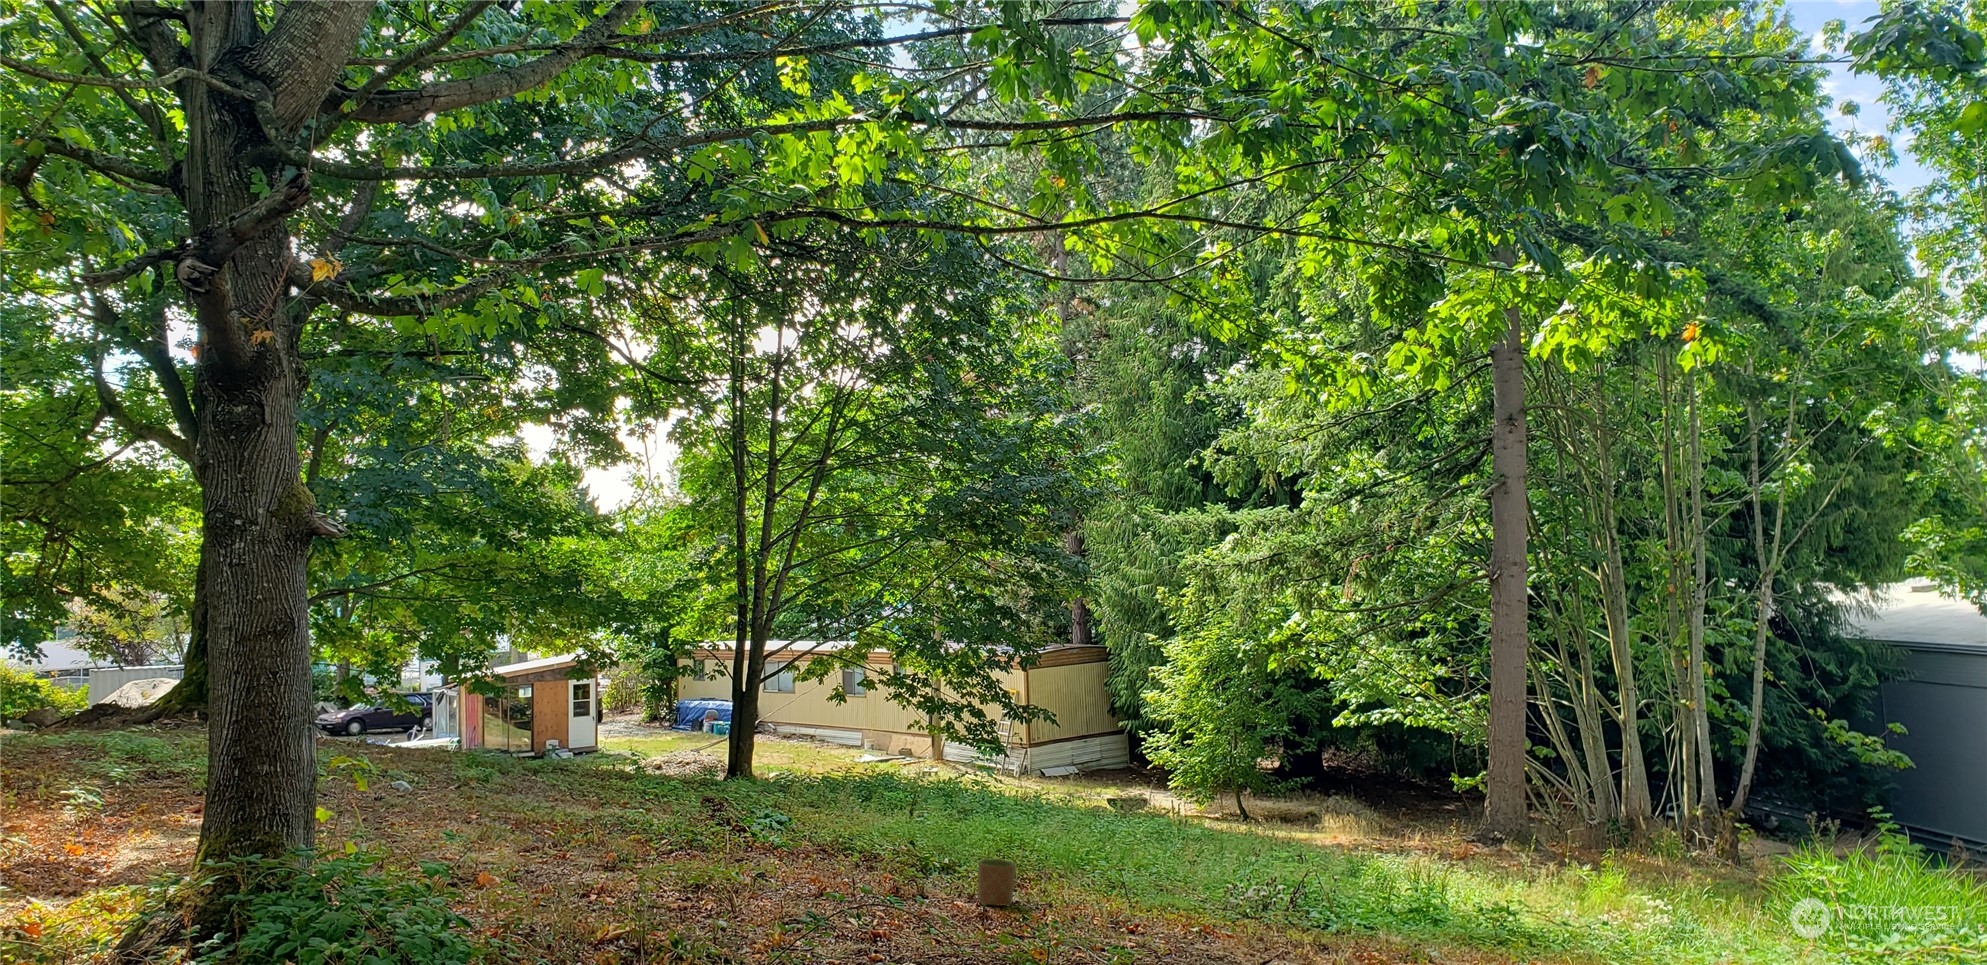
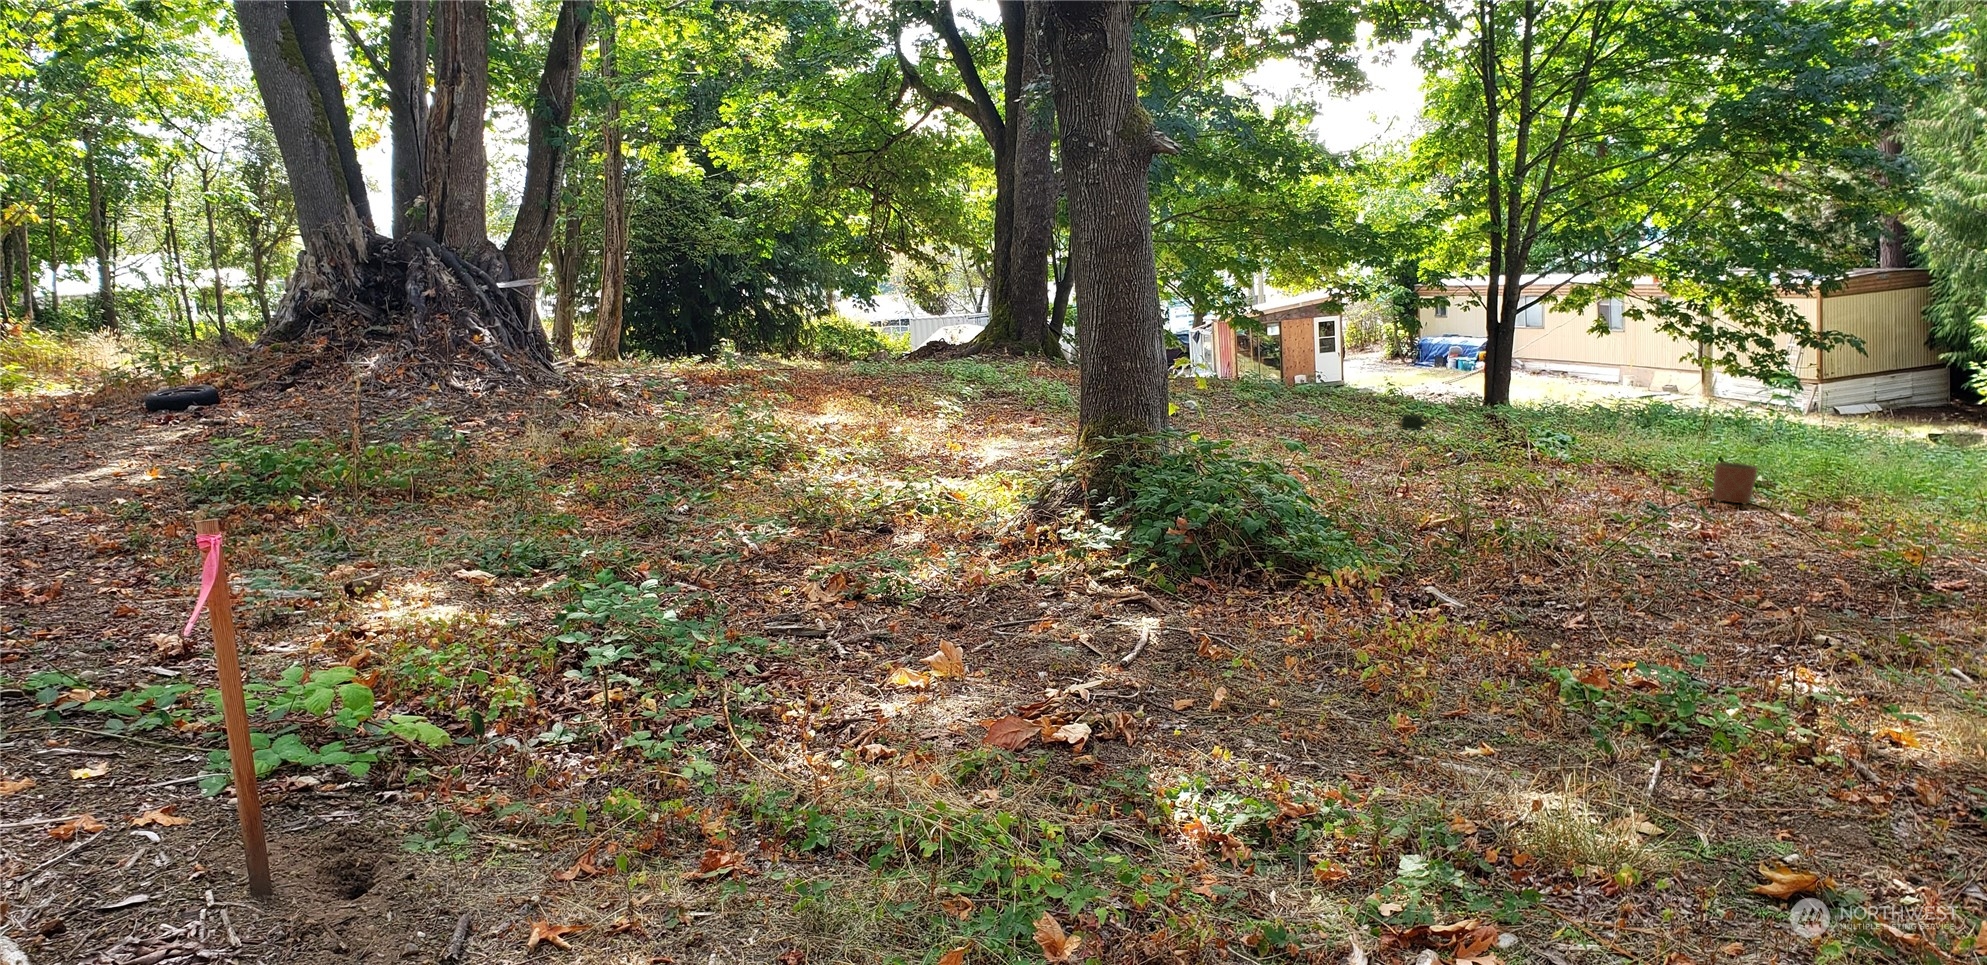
watering can: none [647,800,691,827] -> present [1401,411,1430,430]

